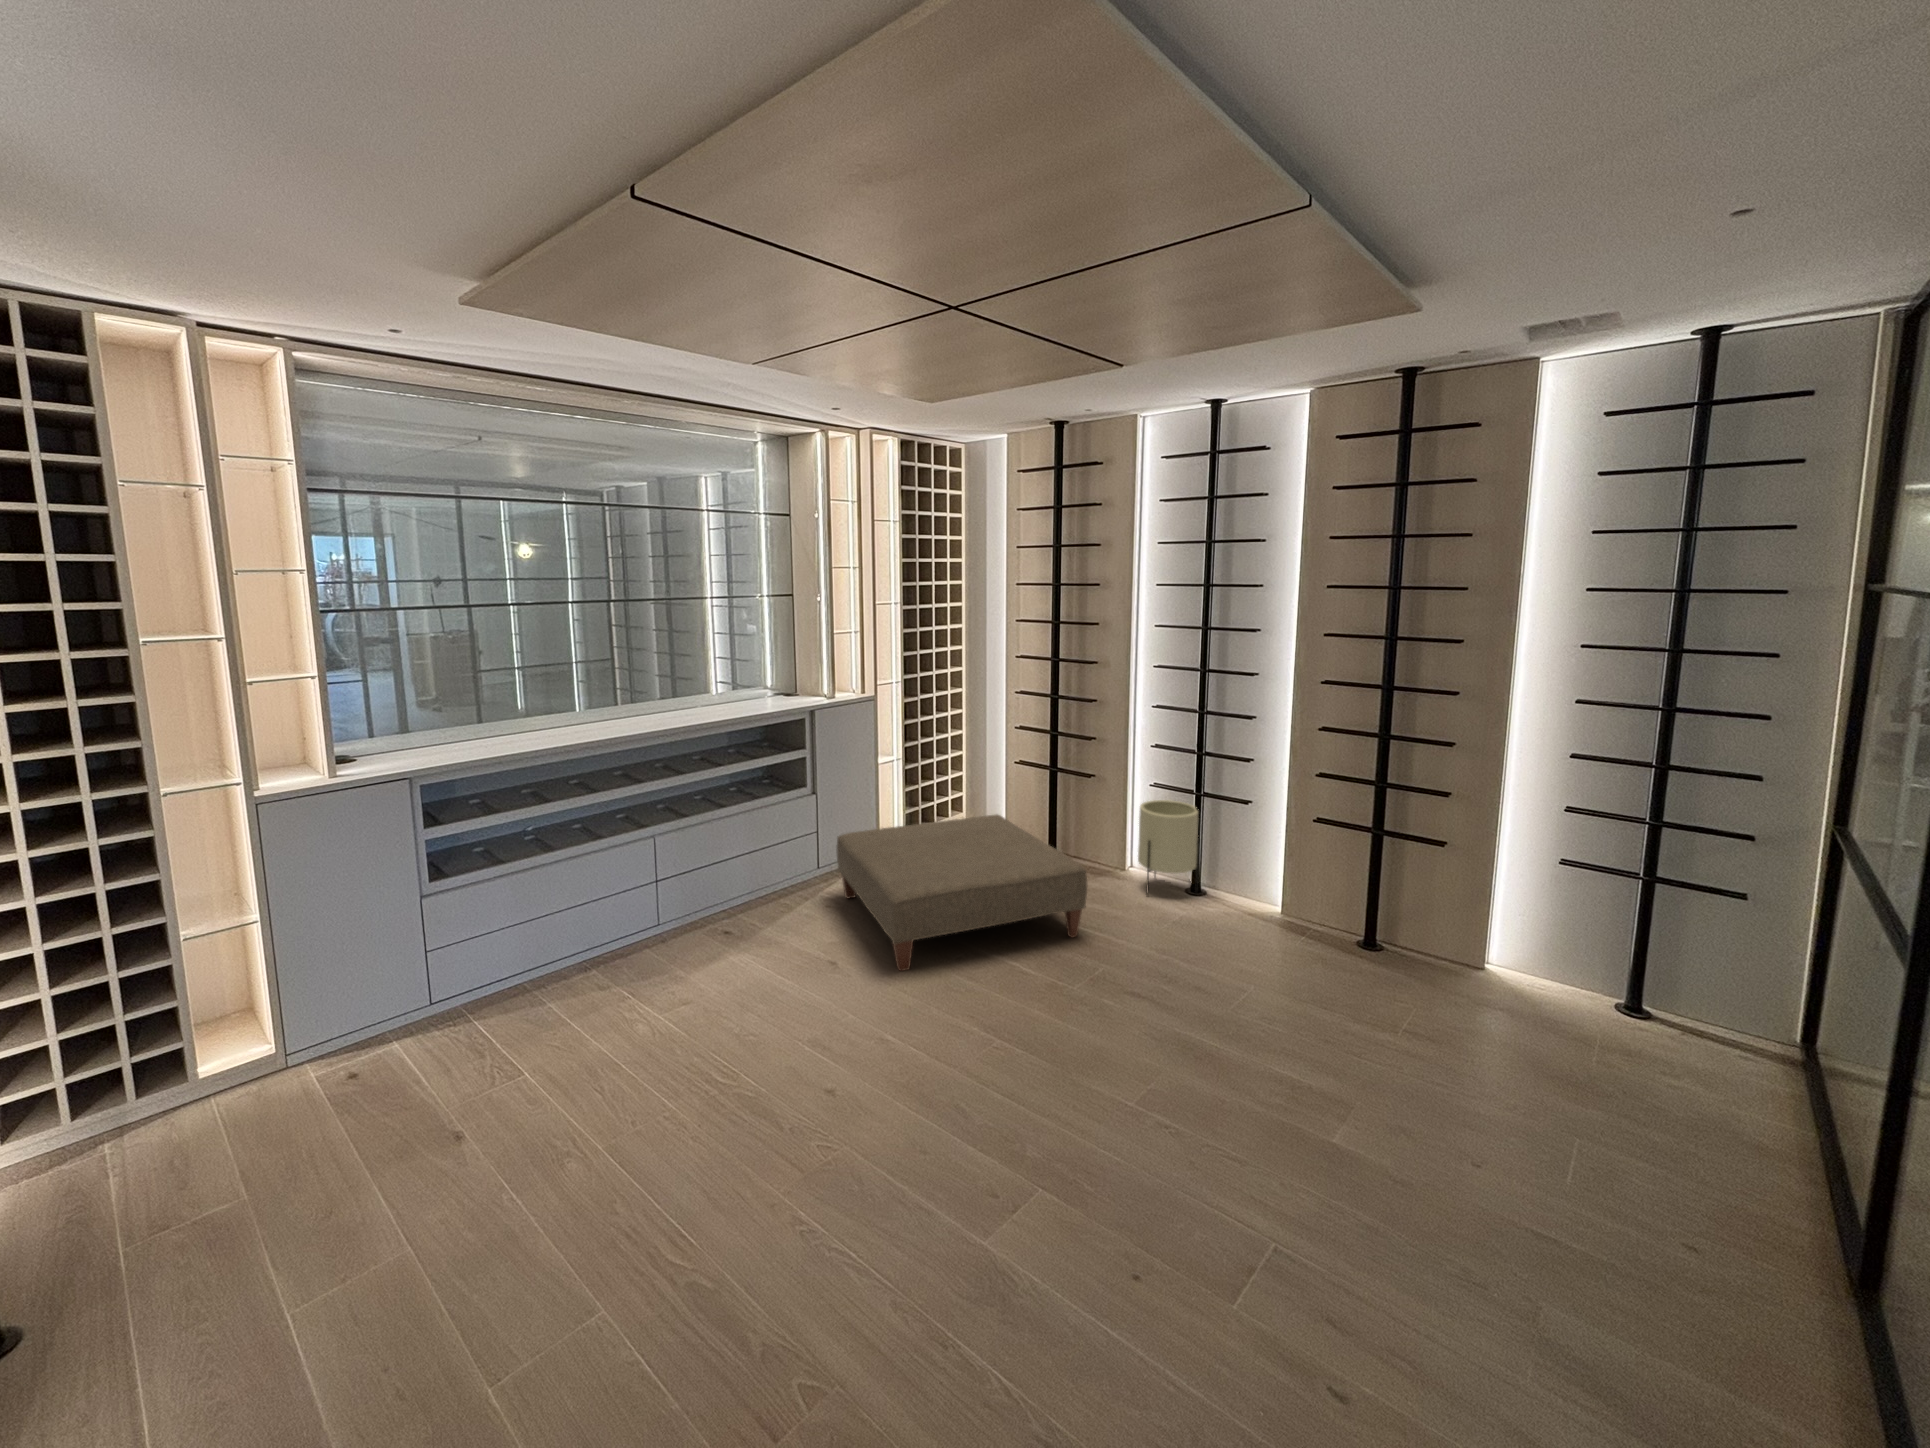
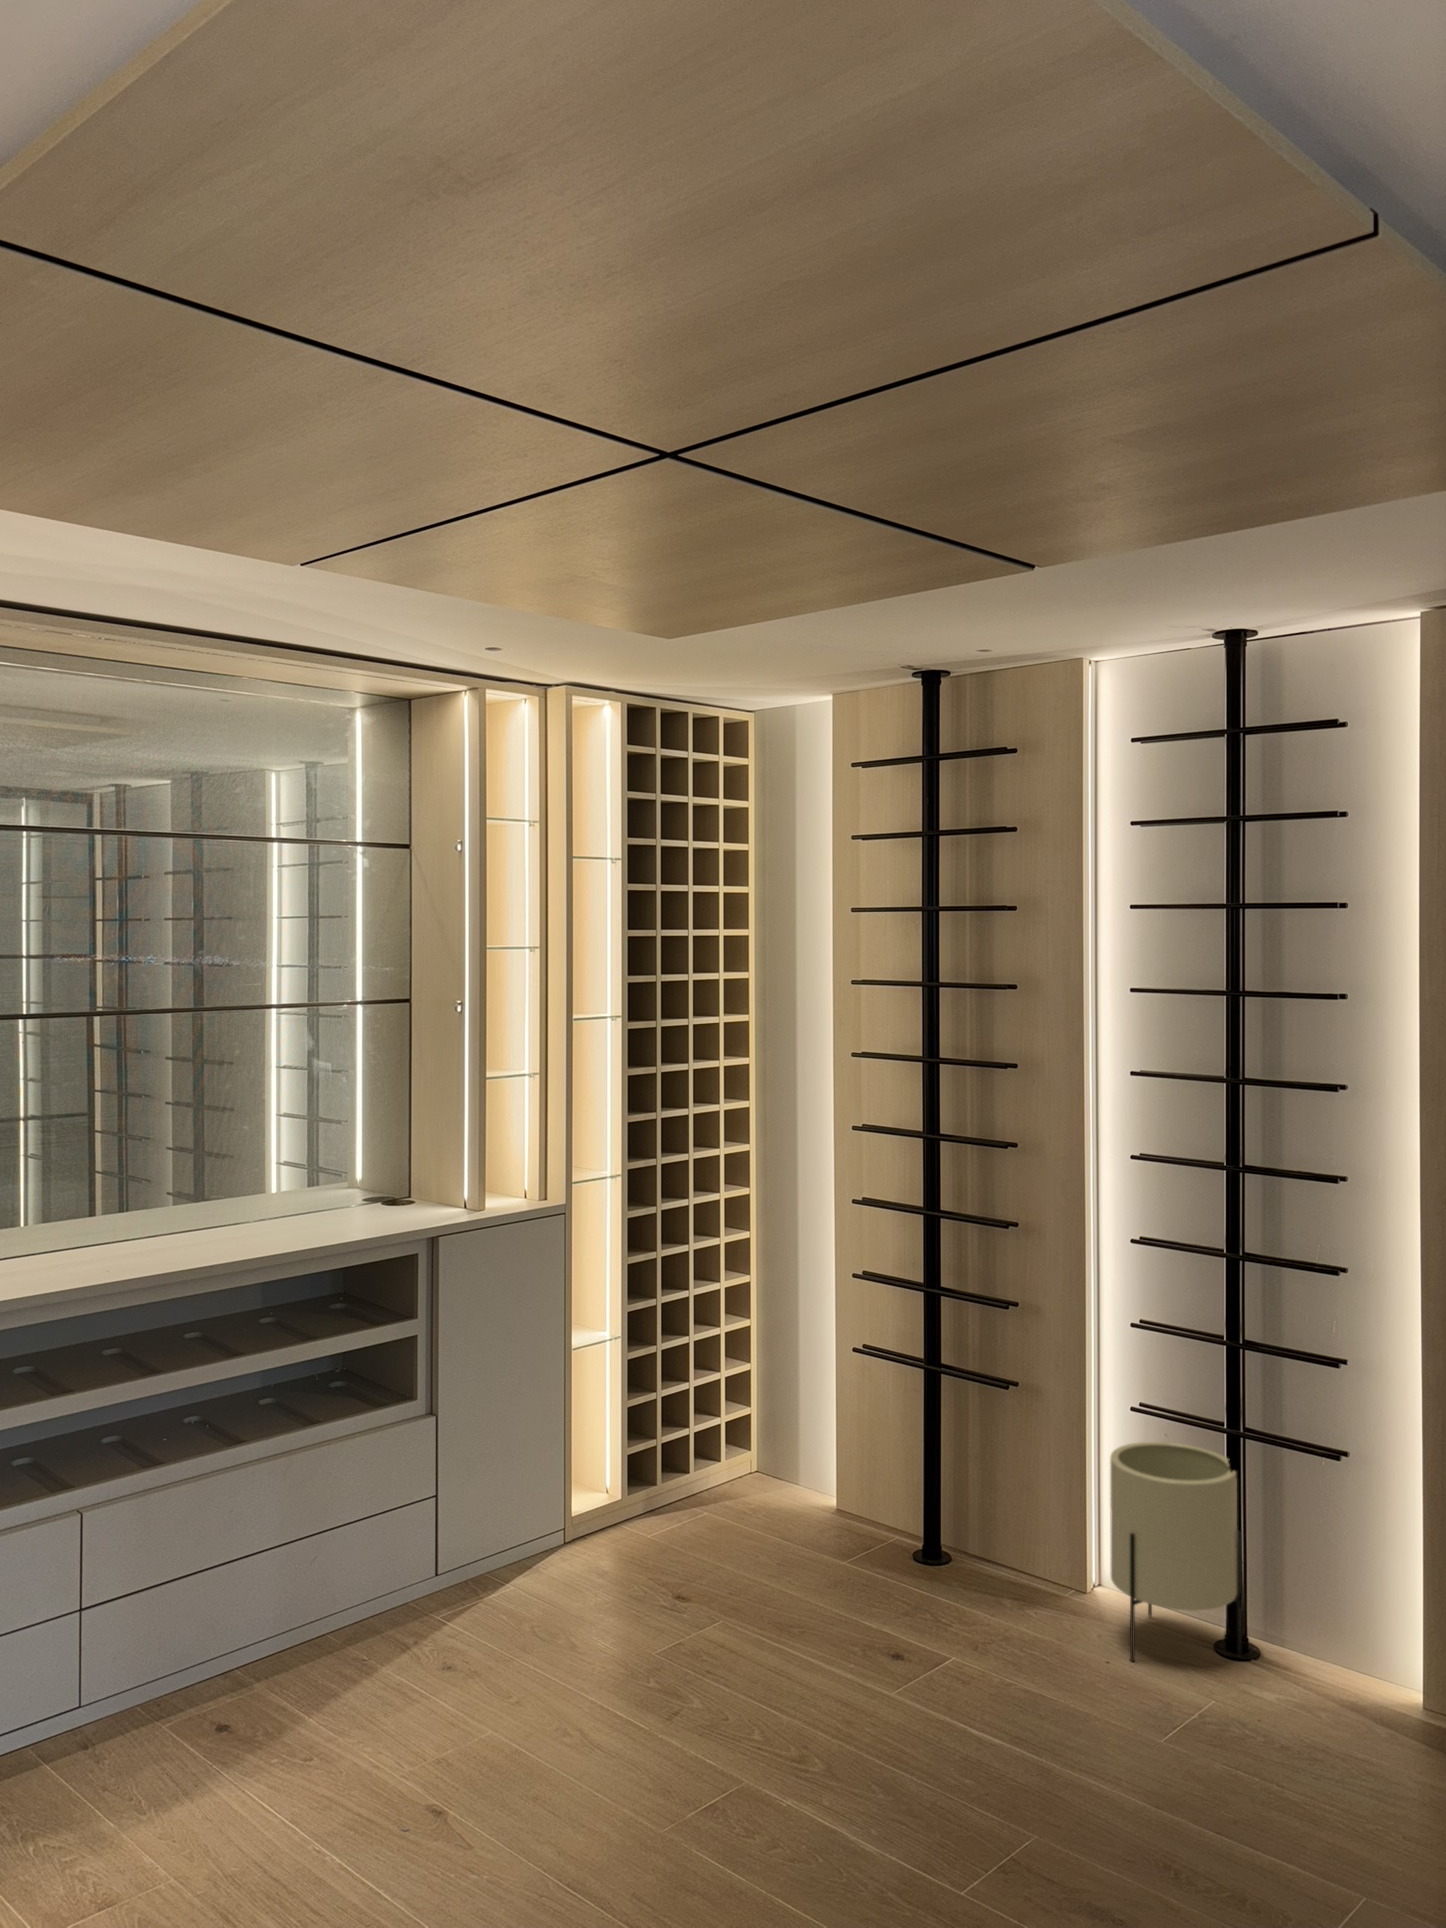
ottoman: present [837,814,1087,971] -> none [468,1464,995,1840]

